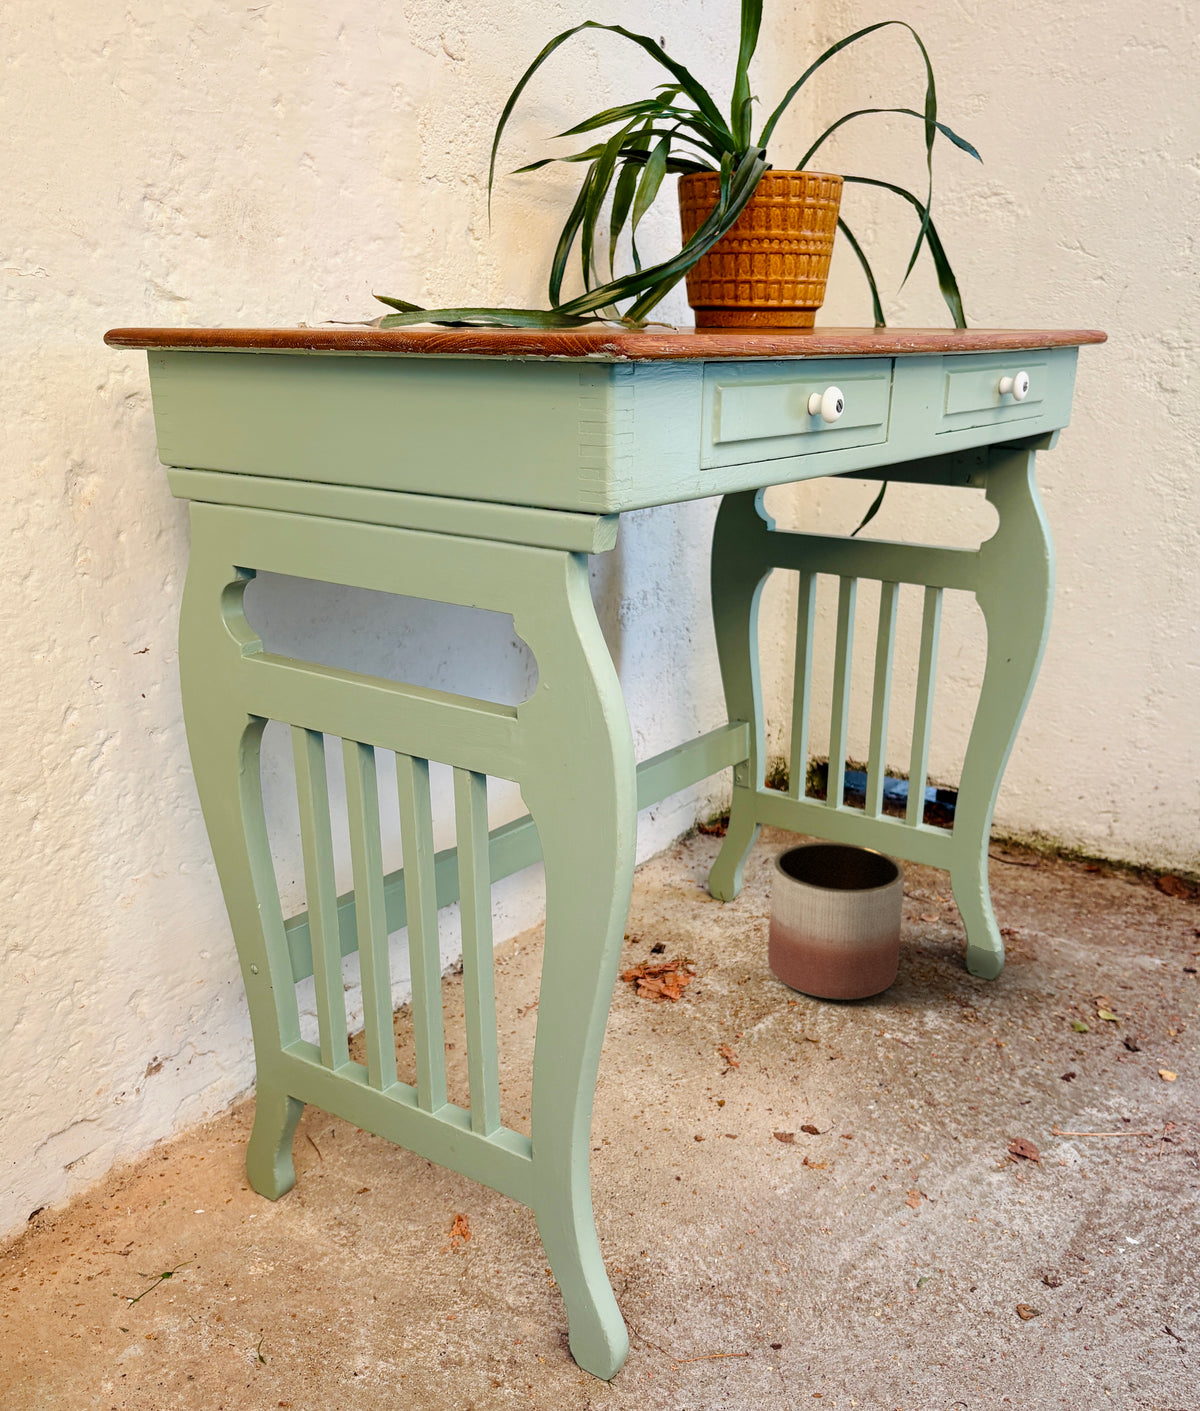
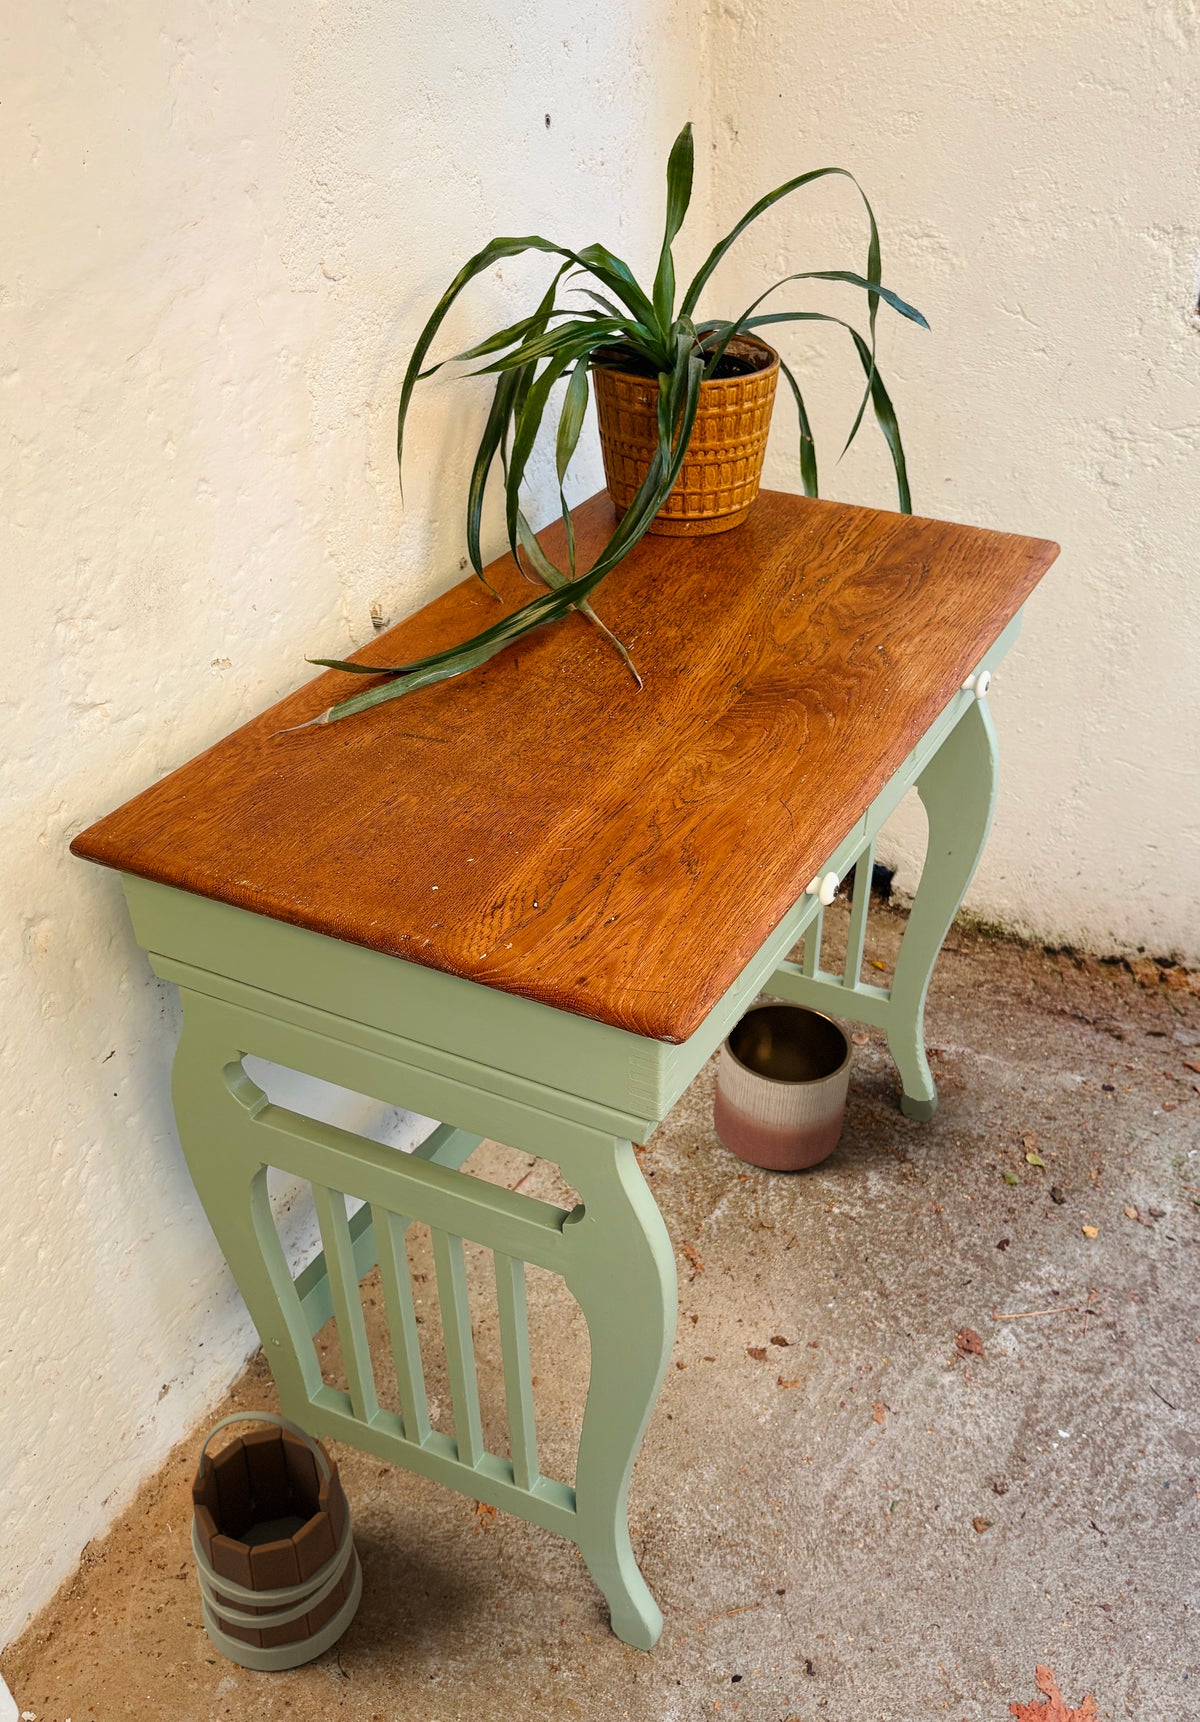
wooden bucket: none [125,1000,313,1343] -> present [191,1411,363,1671]

